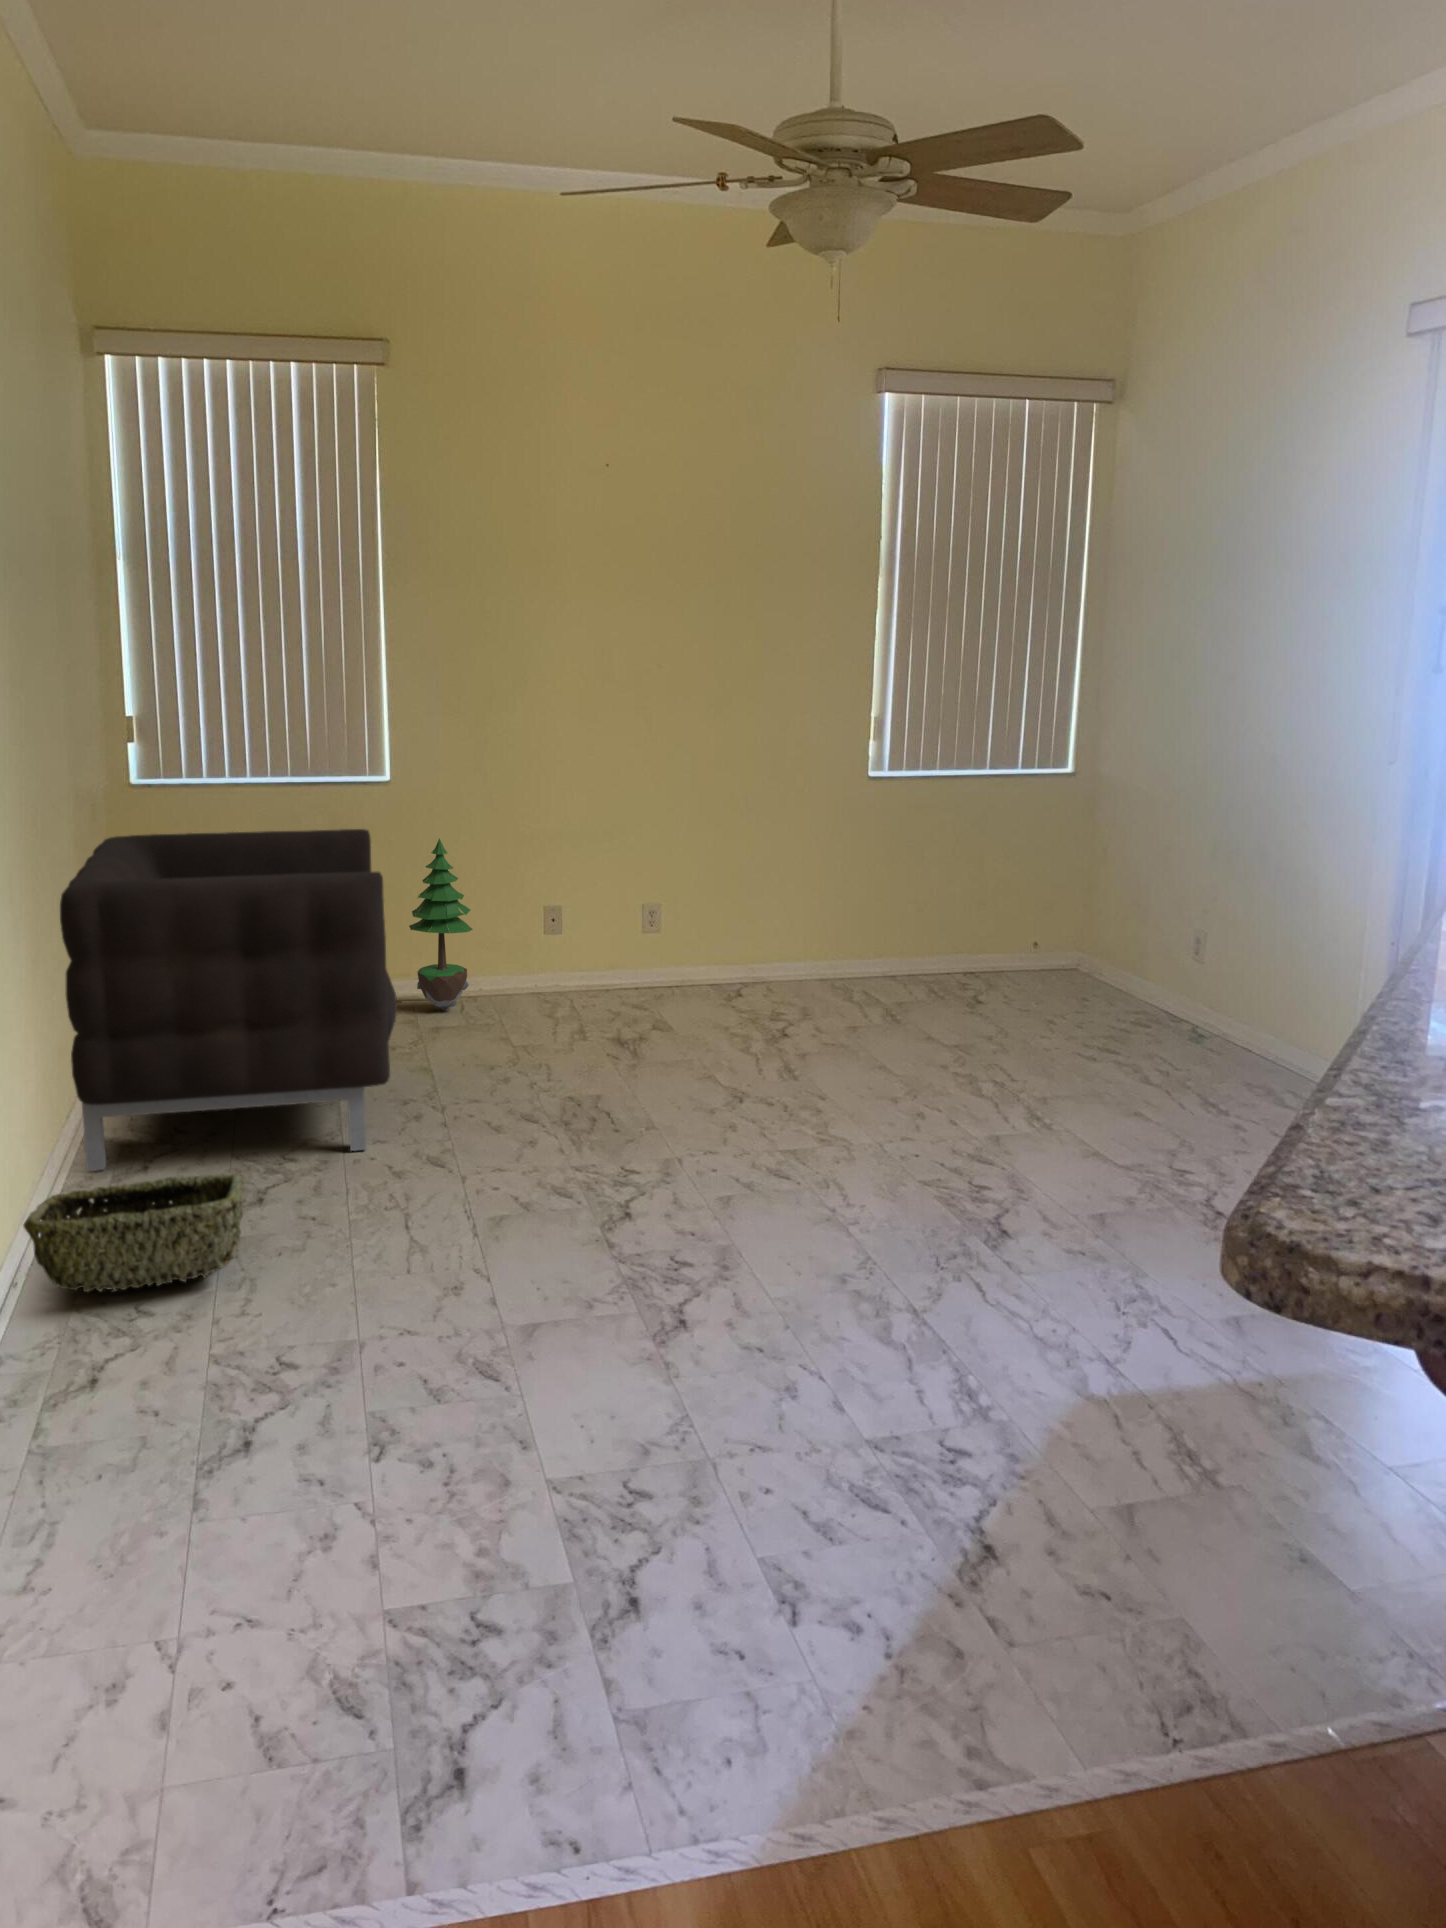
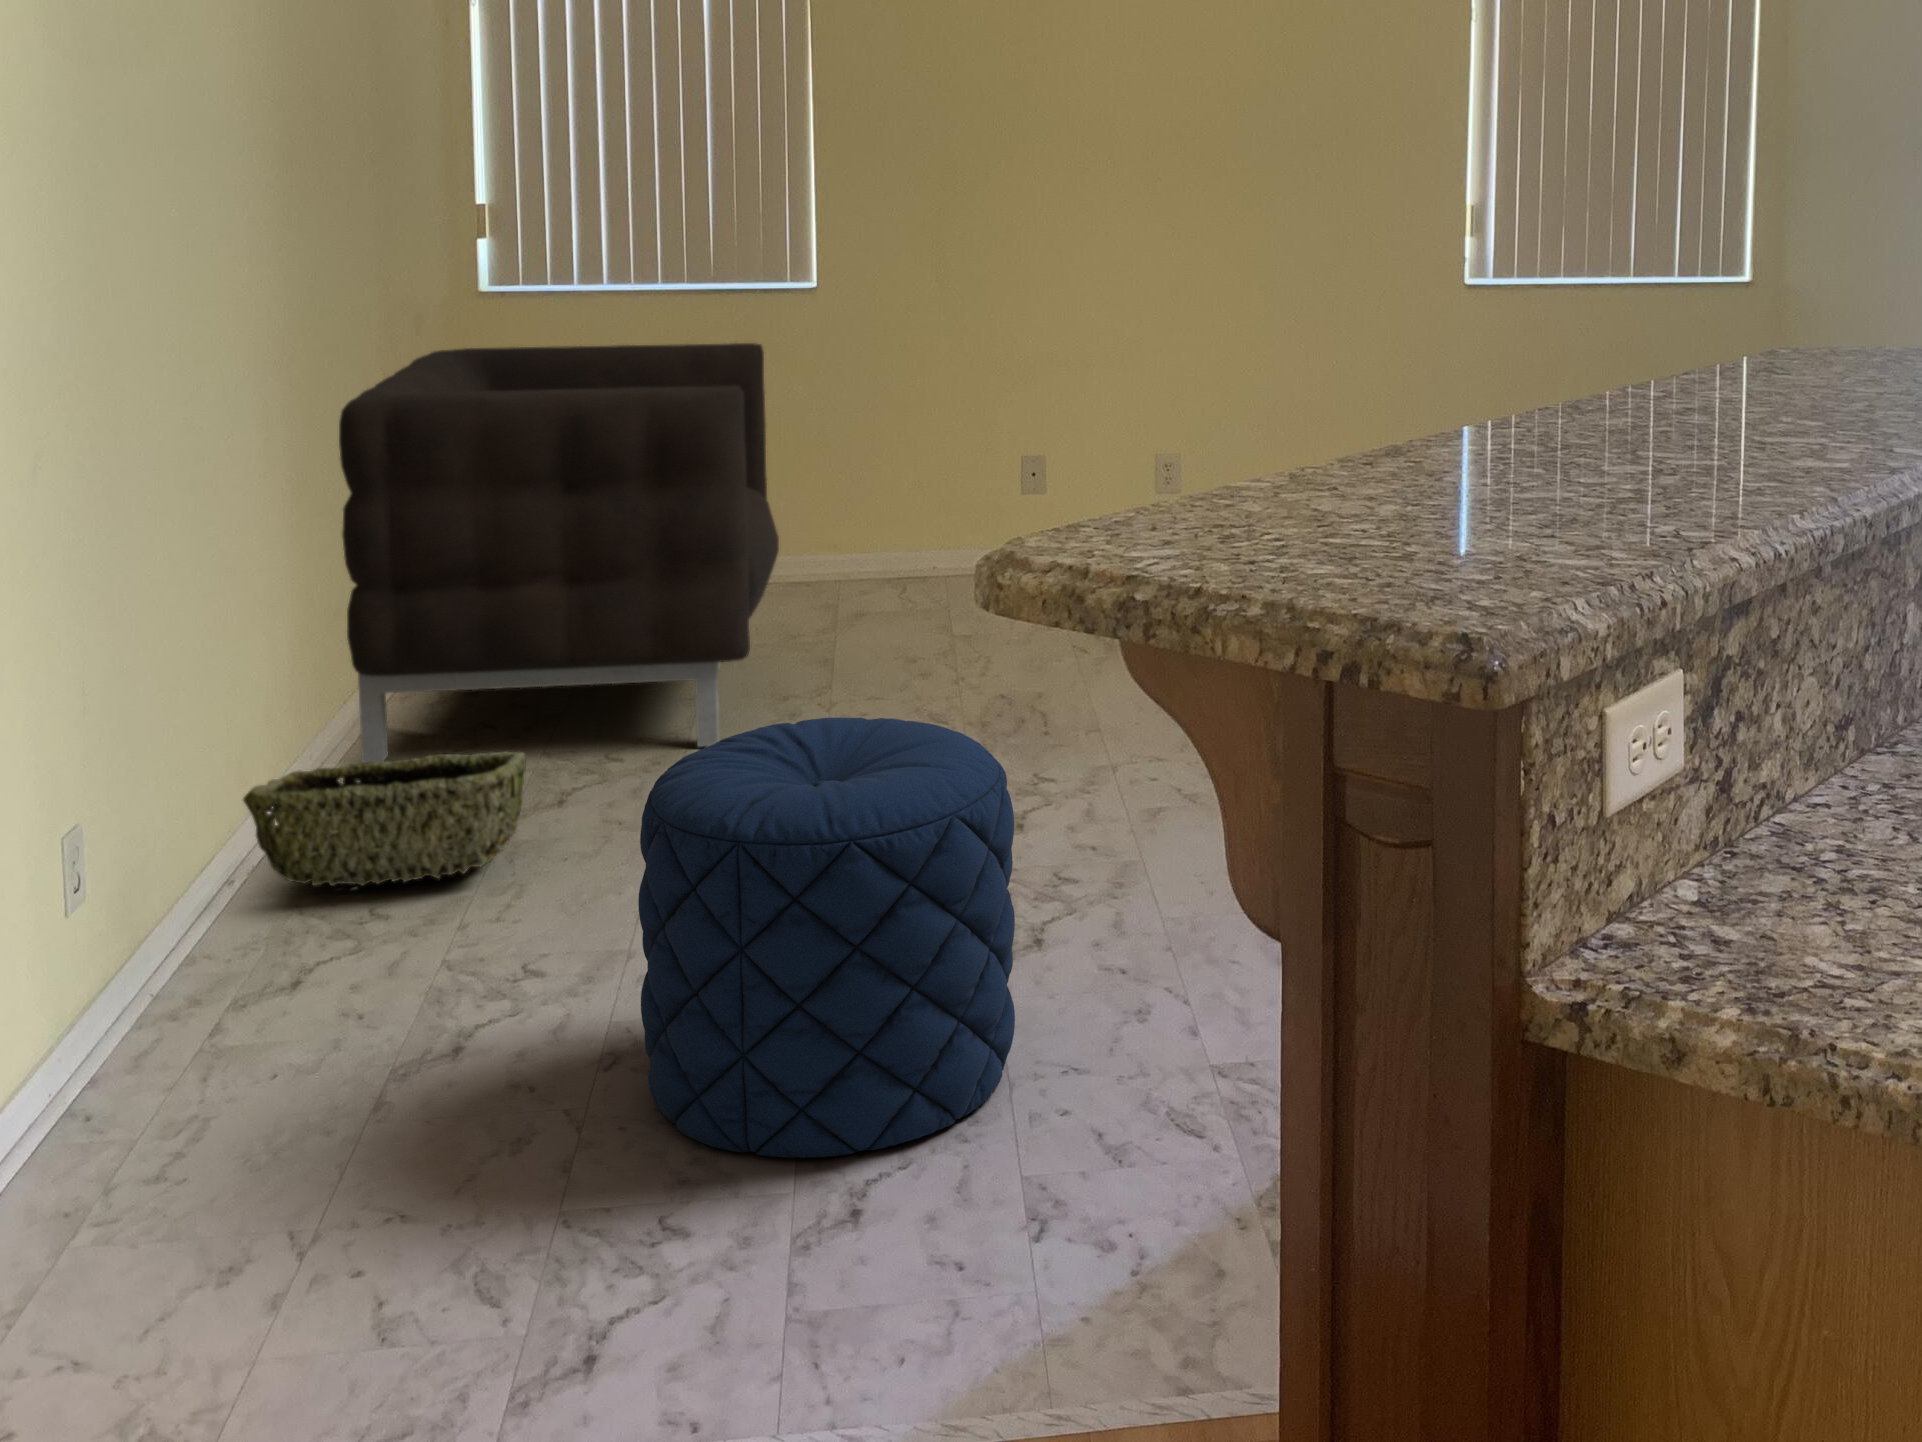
potted tree: present [409,839,473,1010] -> none [835,362,919,592]
pouf: none [412,1171,718,1548] -> present [638,718,1015,1158]

